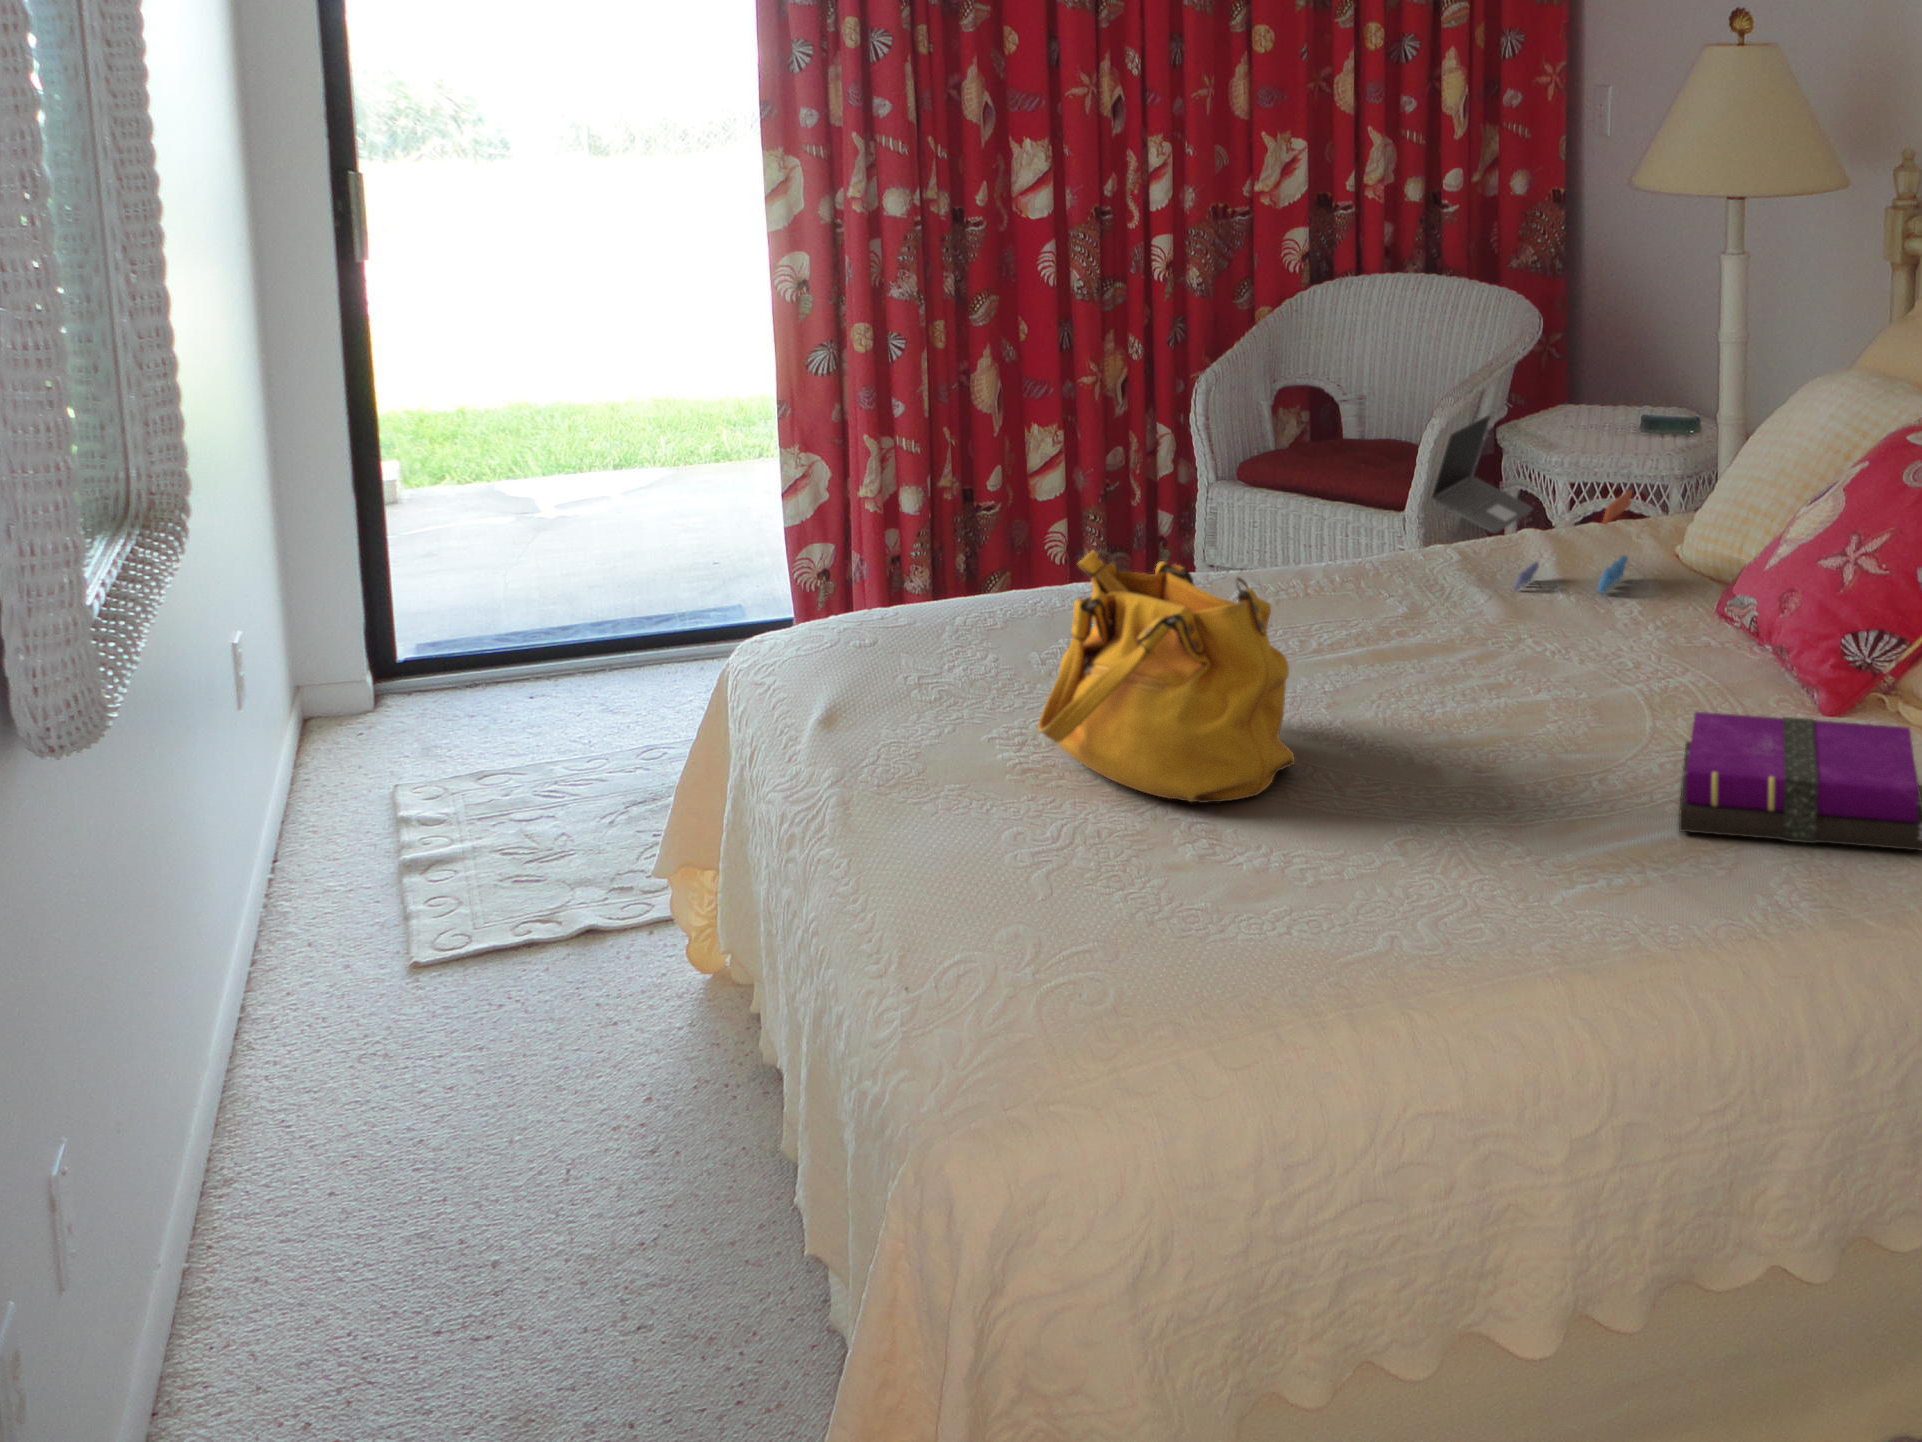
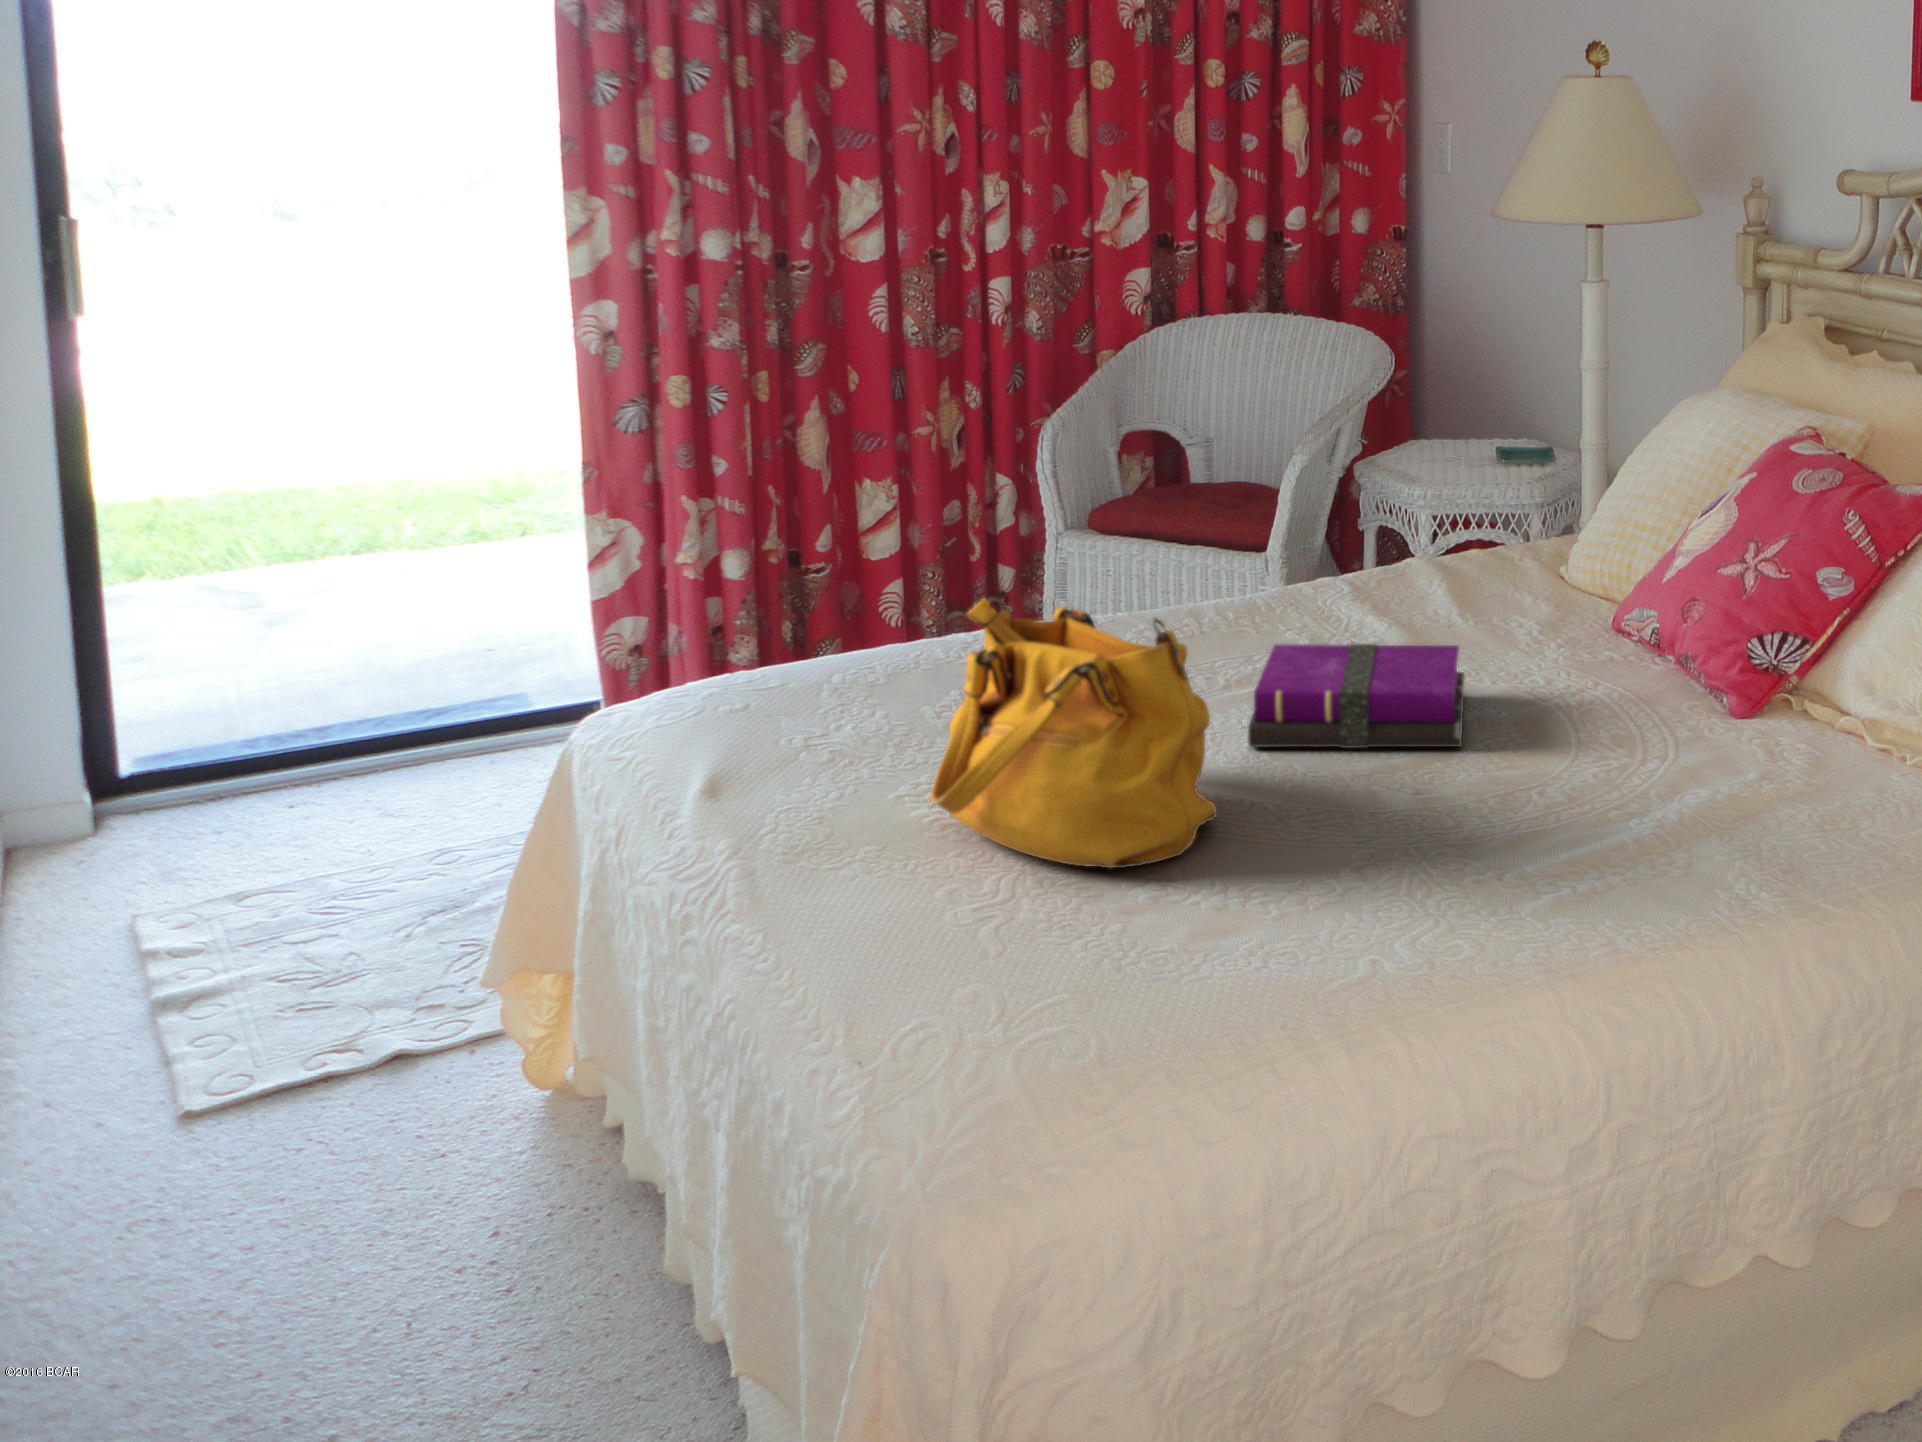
laptop: present [1431,415,1632,593] -> none [1322,442,1521,620]
notebook: present [1679,712,1922,850] -> present [1248,644,1464,748]

